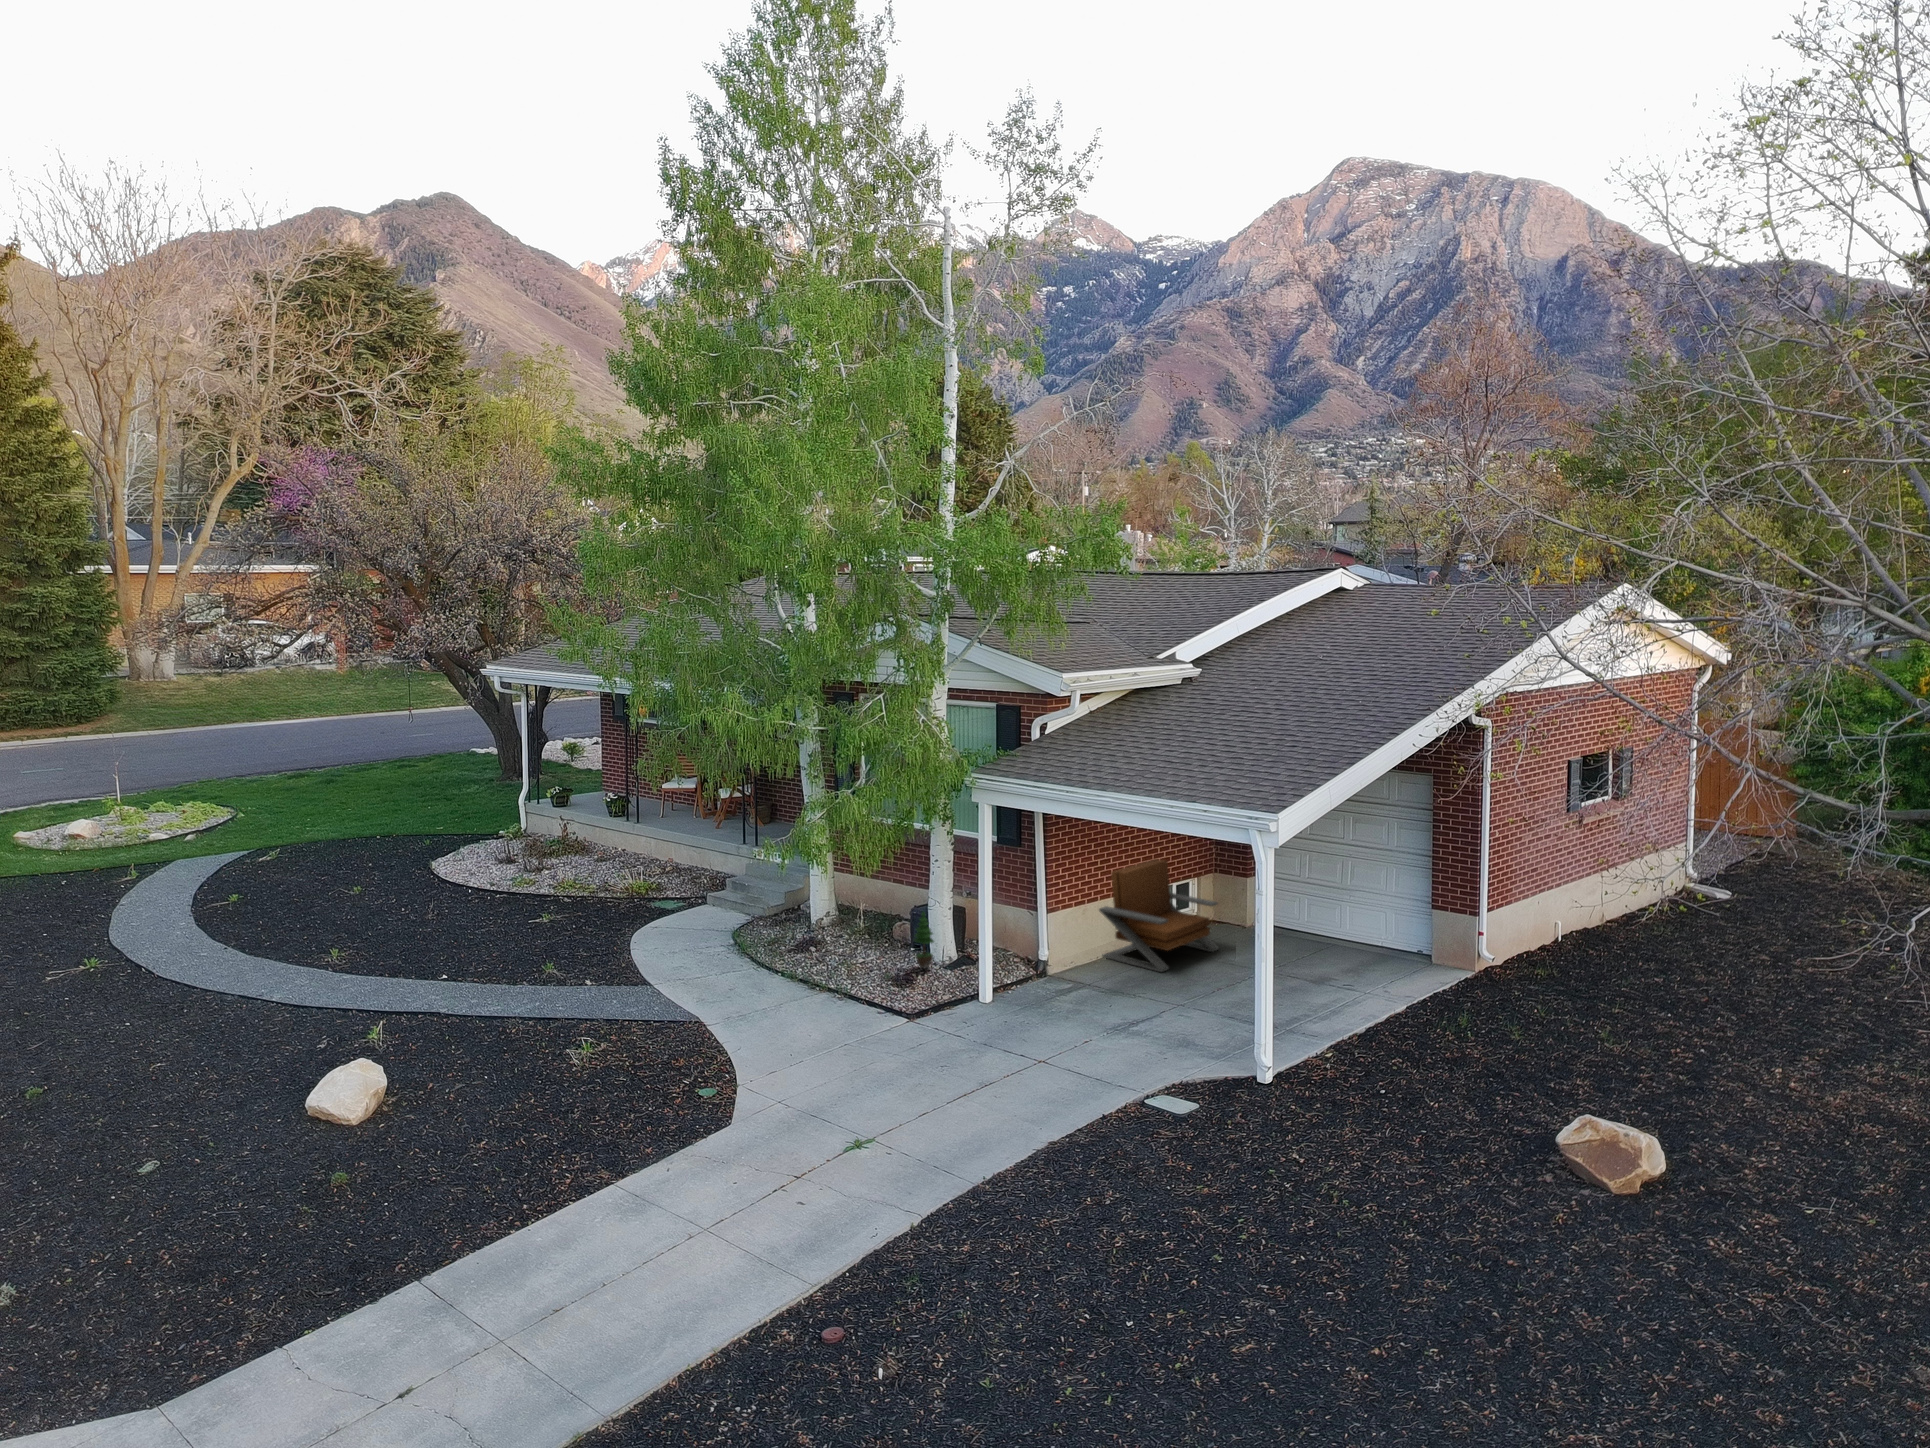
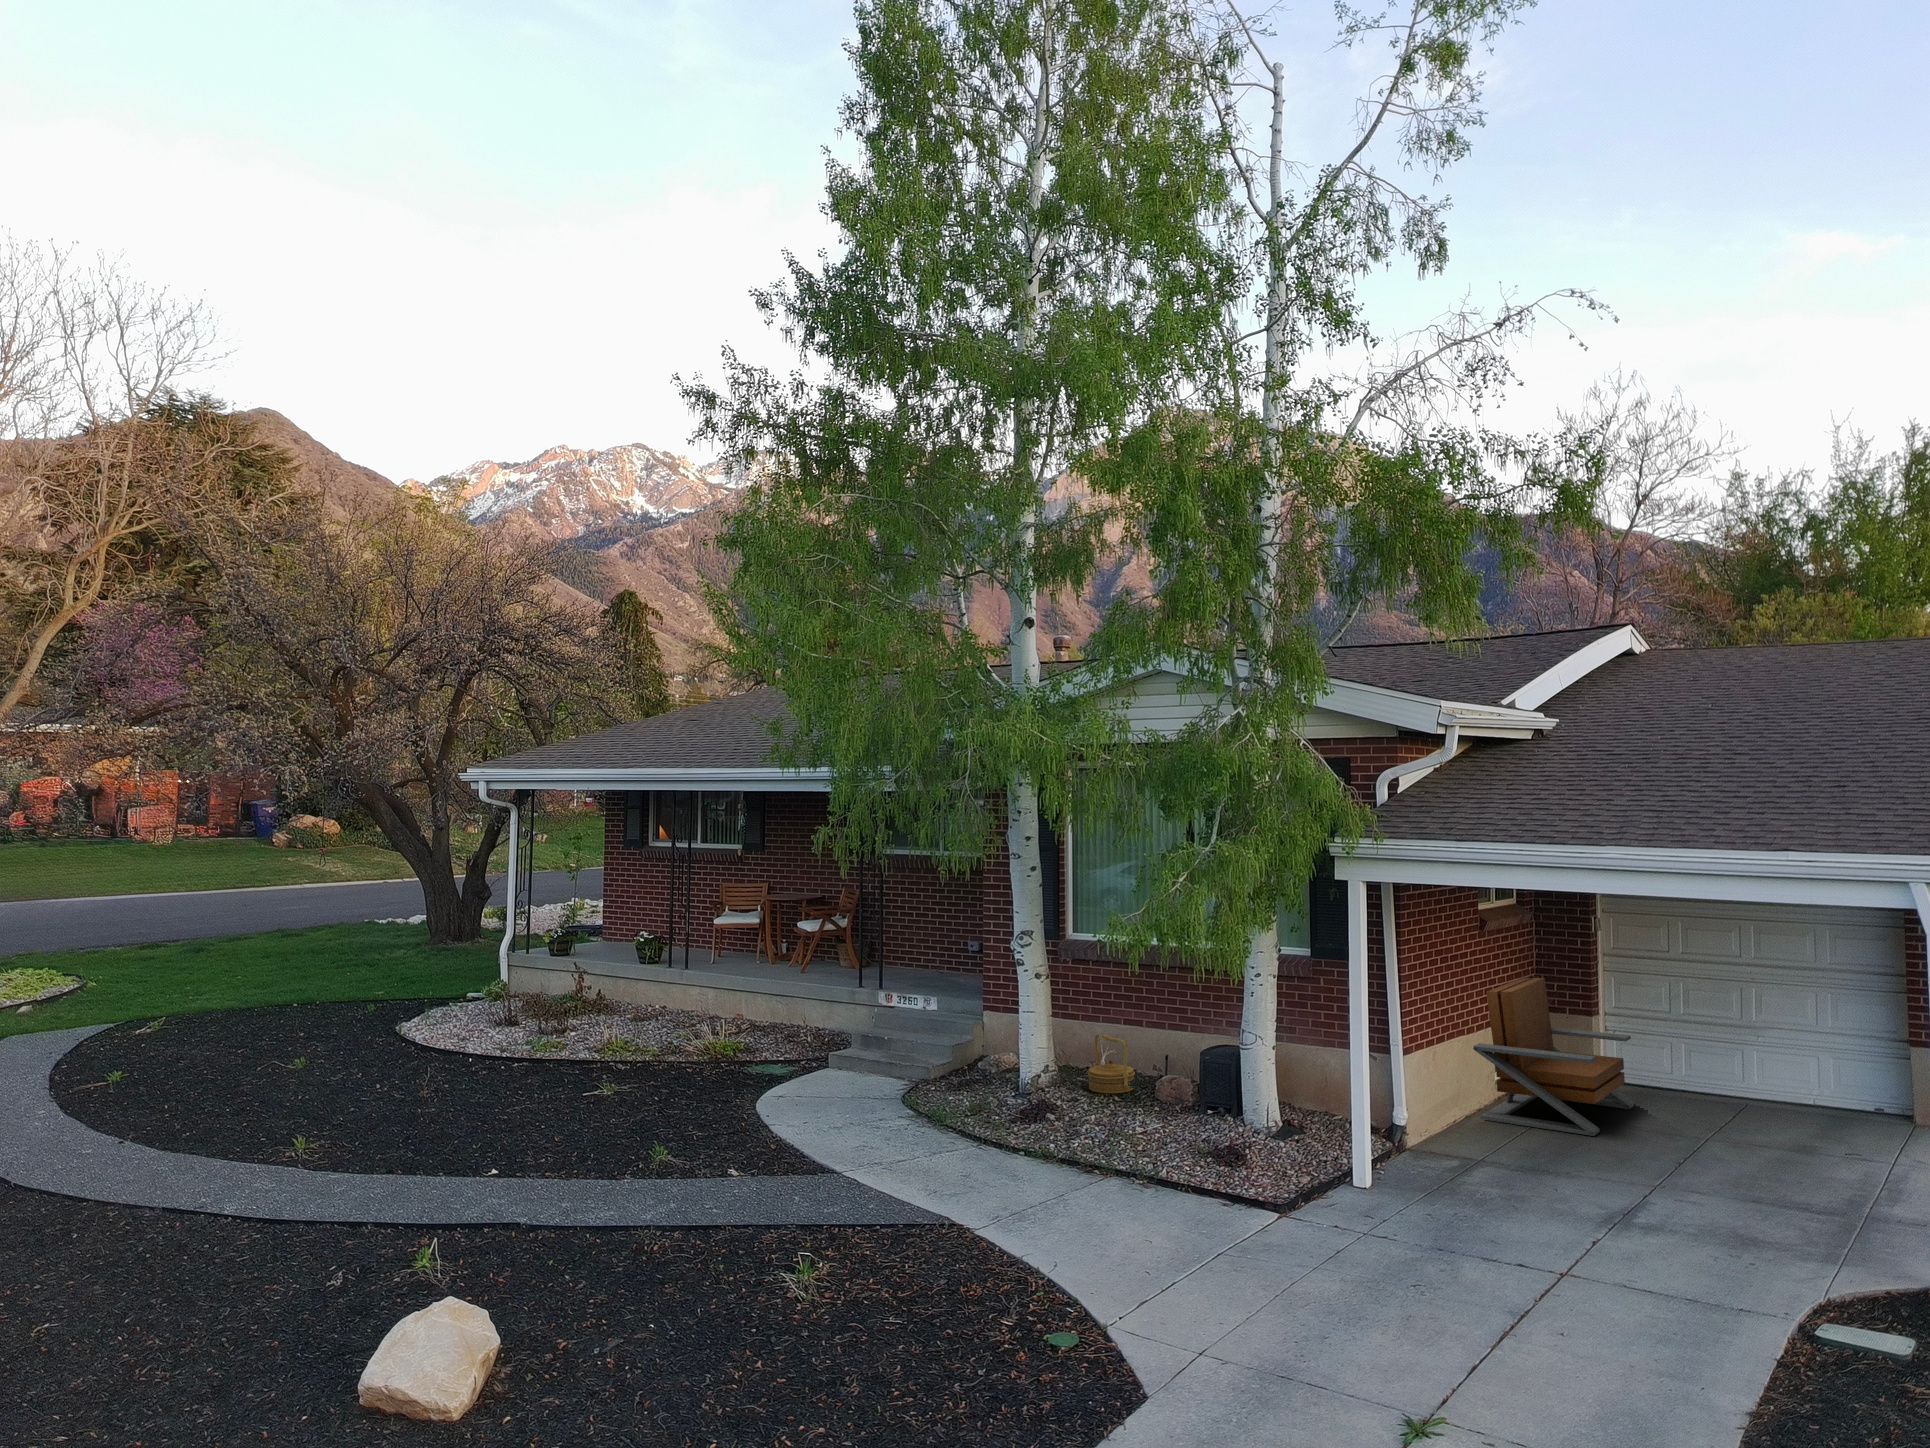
woven basket: none [863,888,896,930] -> present [1088,1033,1135,1093]
potted tree: present [914,912,934,969] -> none [1221,1049,1254,1141]

